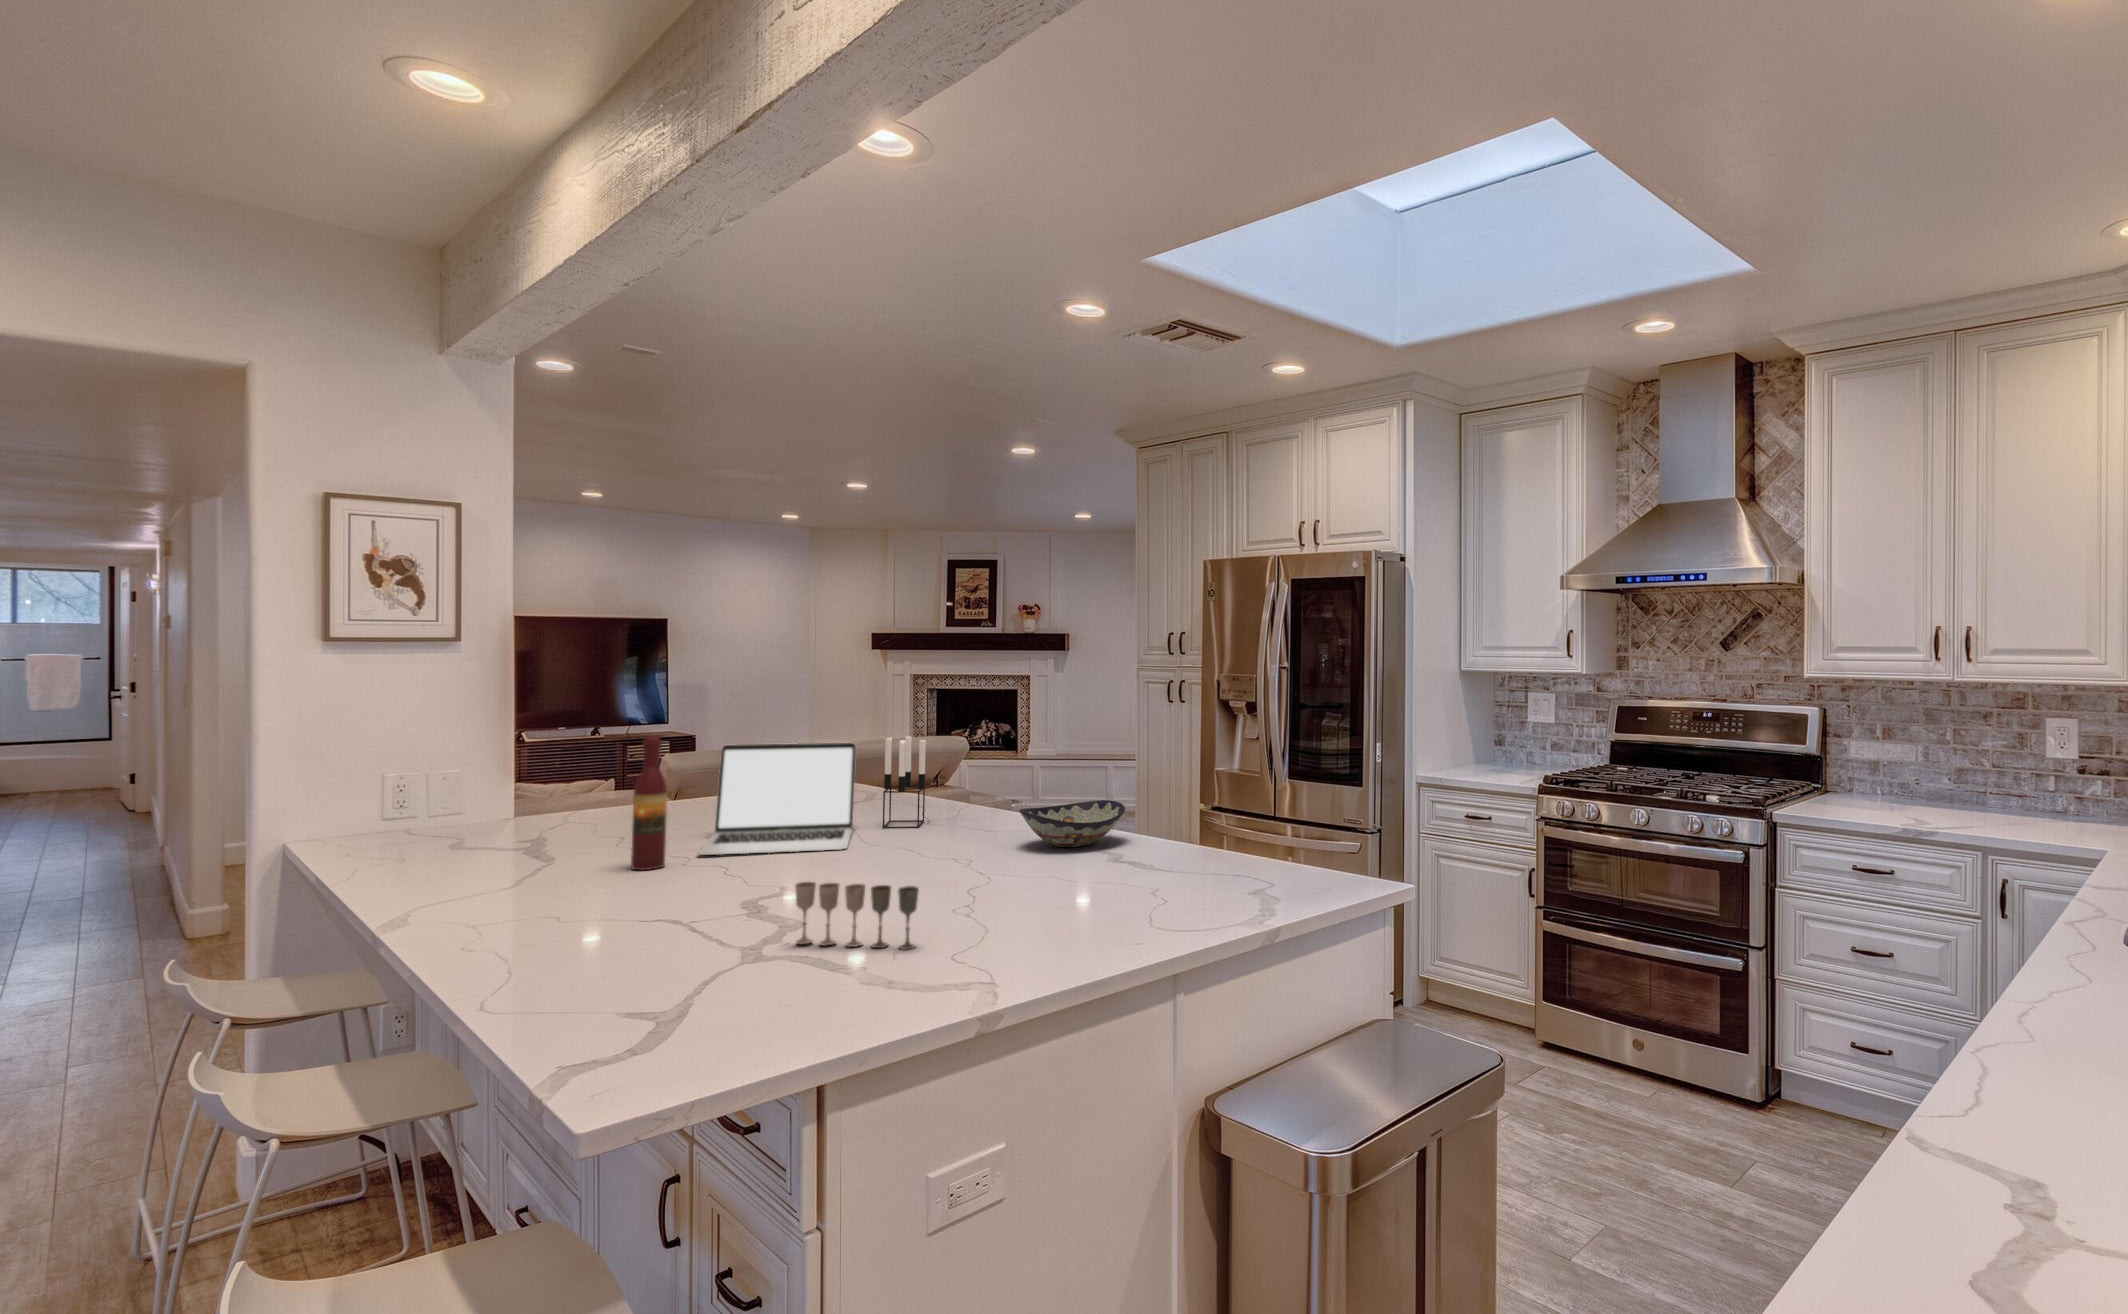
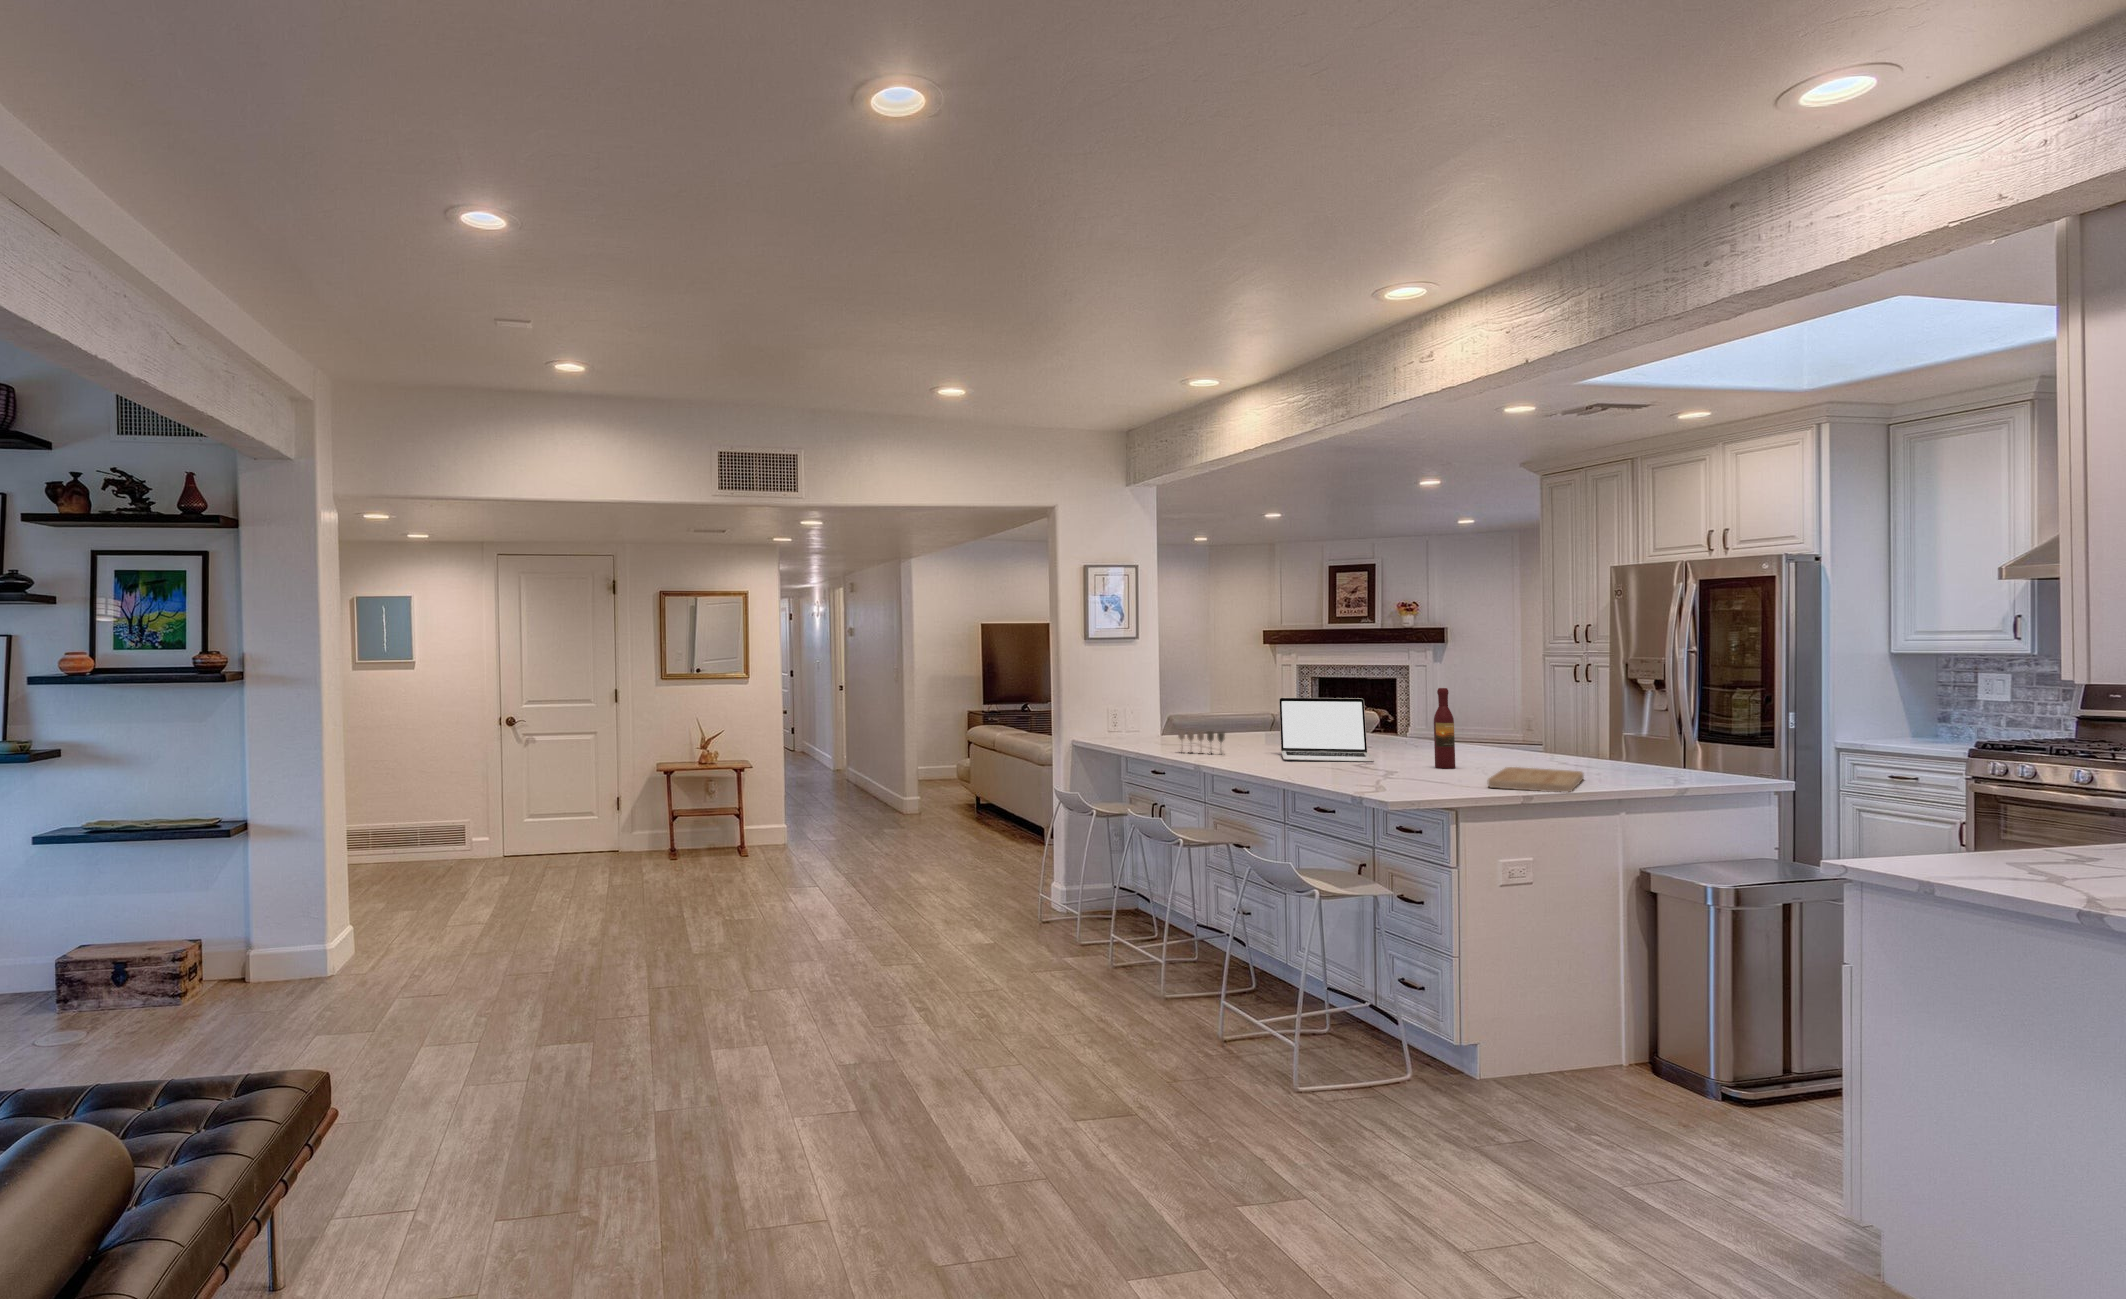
candle holder: present [883,736,926,828] -> none [1382,694,1411,755]
wine bottle: present [631,737,667,870] -> present [1434,688,1455,769]
decorative bowl: present [1019,800,1125,847] -> none [1493,739,1571,766]
cutting board: none [966,863,1127,927] -> present [1488,767,1584,792]
wine glass: present [795,882,919,950] -> present [1178,730,1225,754]

